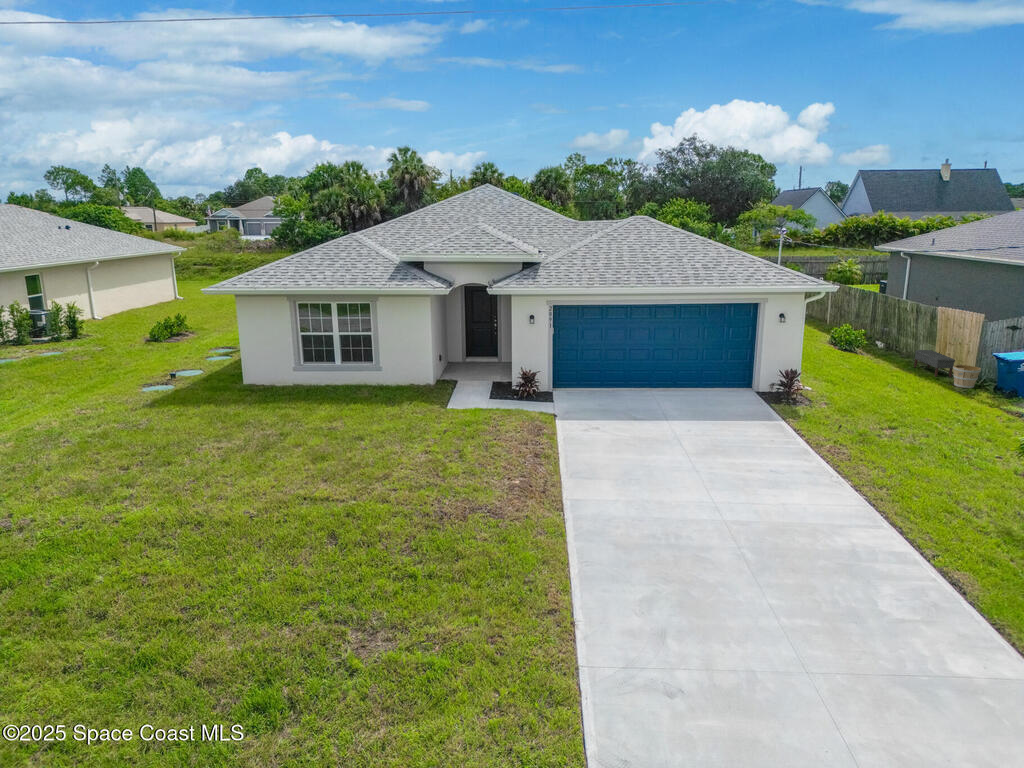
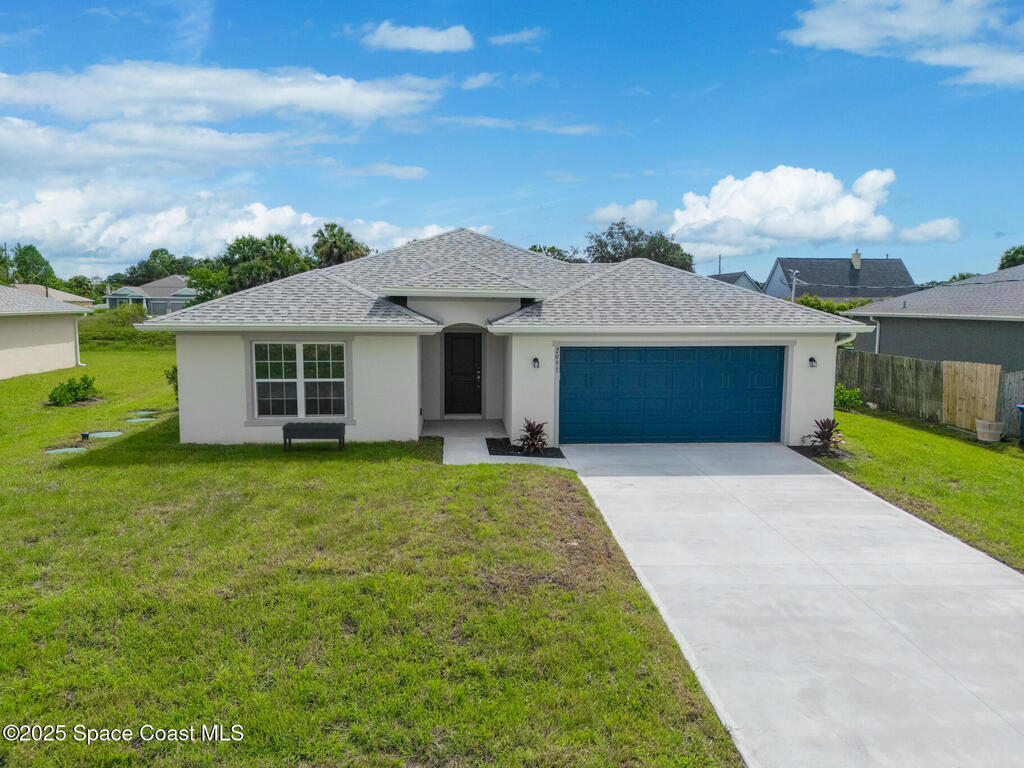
bench: present [914,350,955,377] -> present [282,422,346,451]

